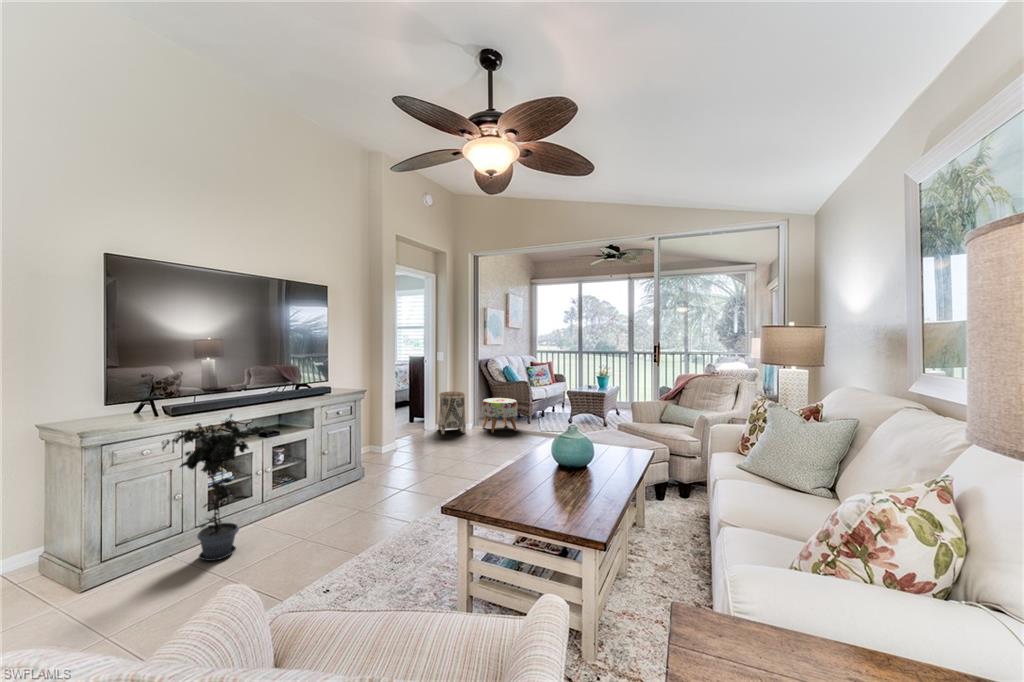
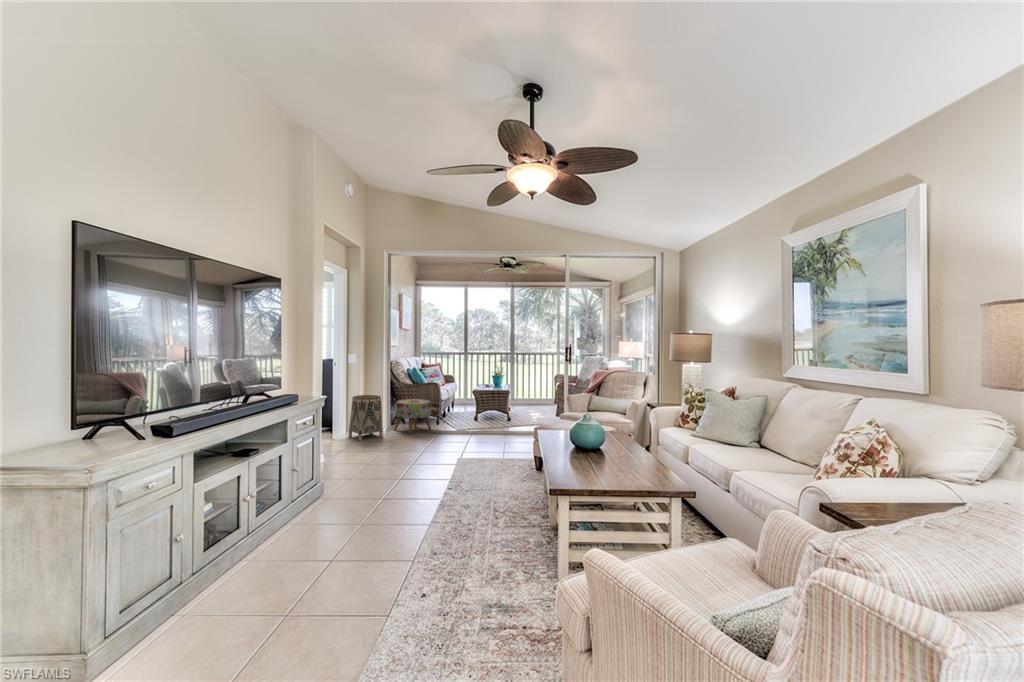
potted plant: present [162,414,271,561] -> none [211,426,305,605]

